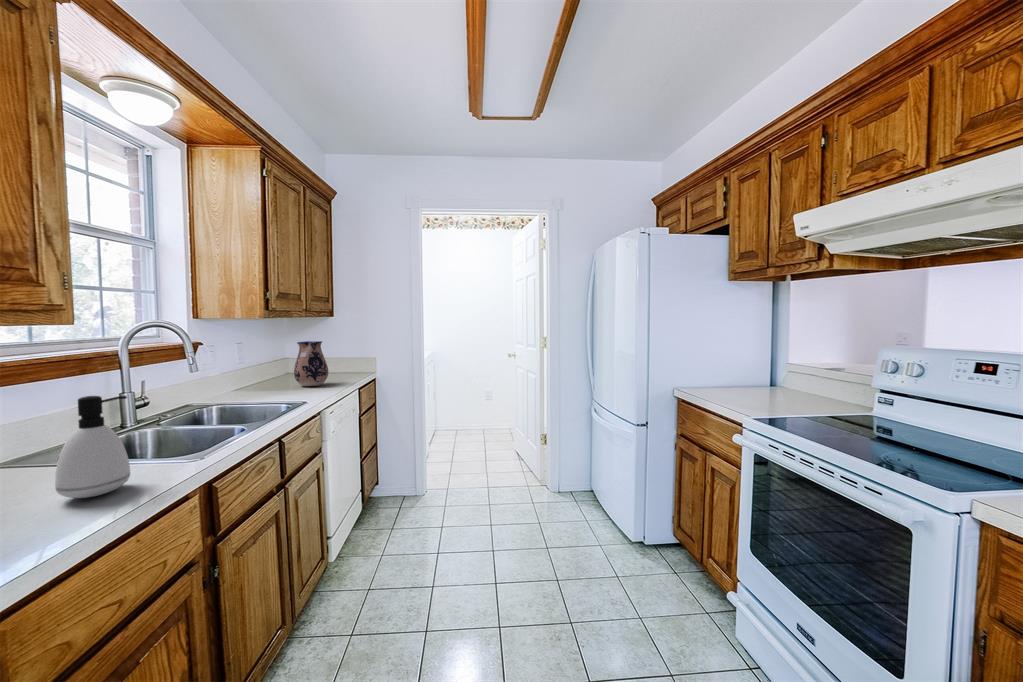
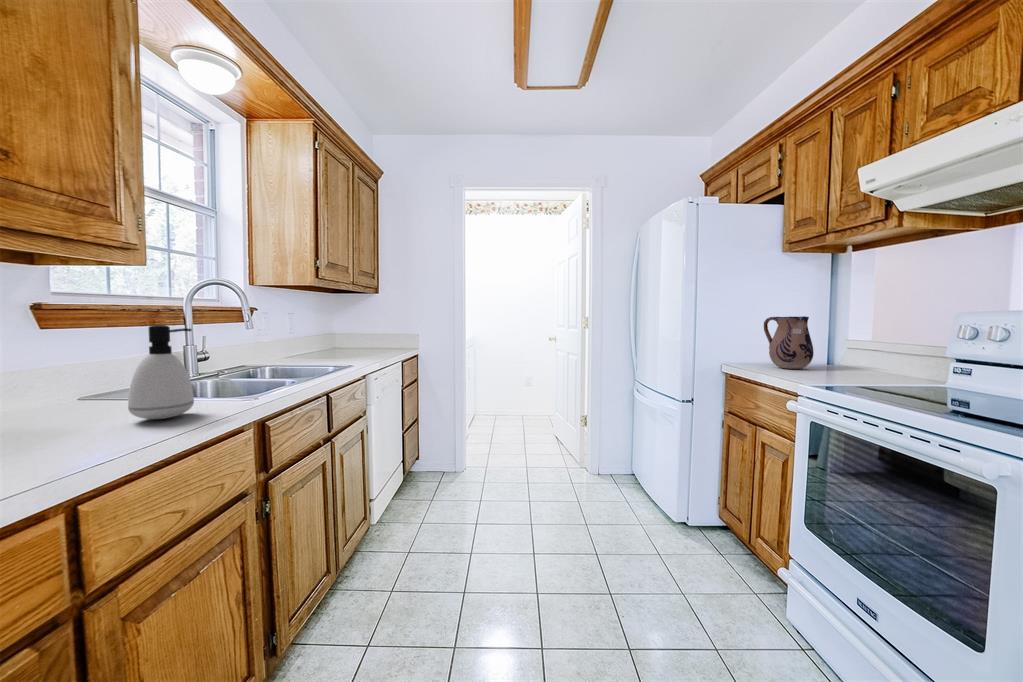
ceramic pitcher: present [294,341,328,386] -> present [764,316,814,369]

